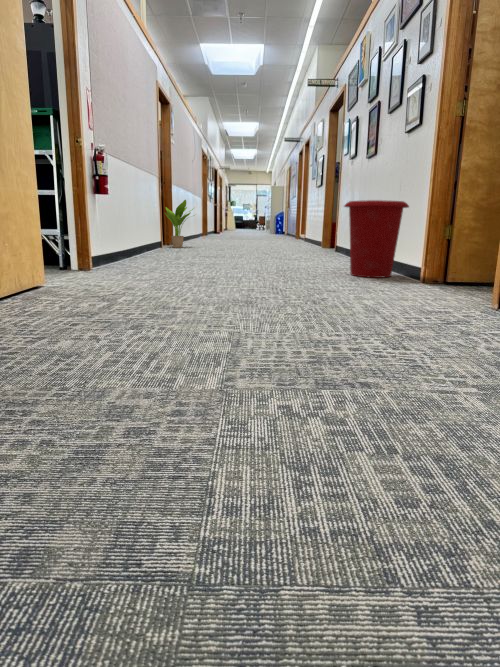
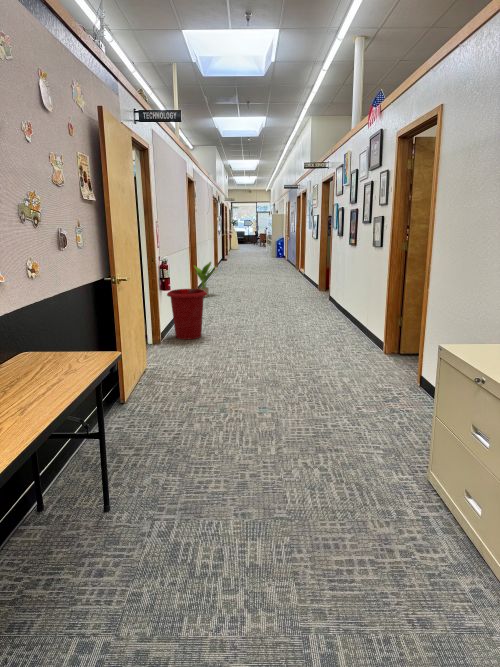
waste bin: present [344,200,409,278] -> present [167,289,207,340]

